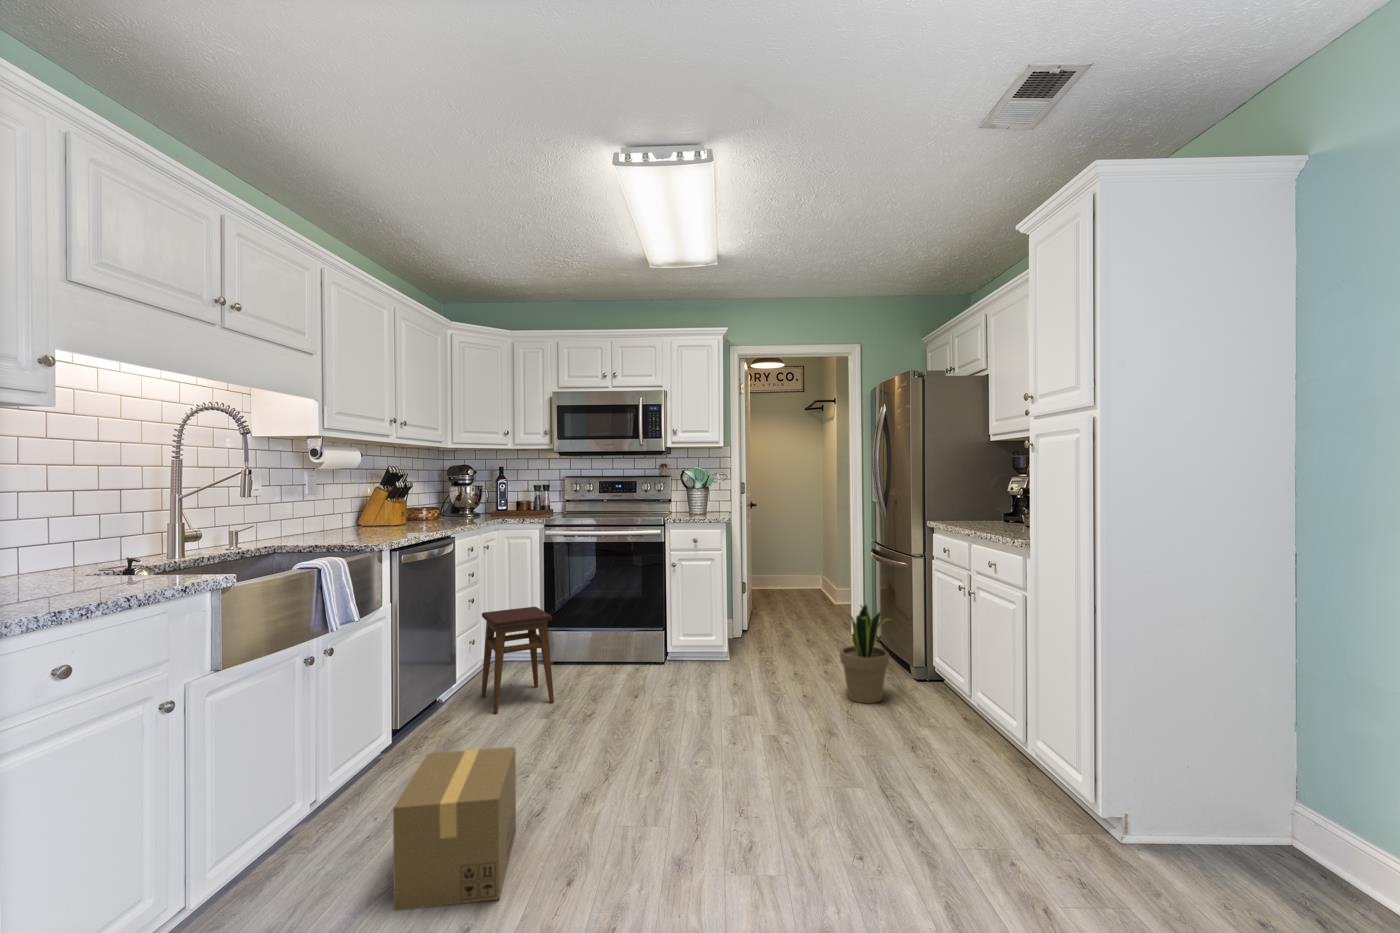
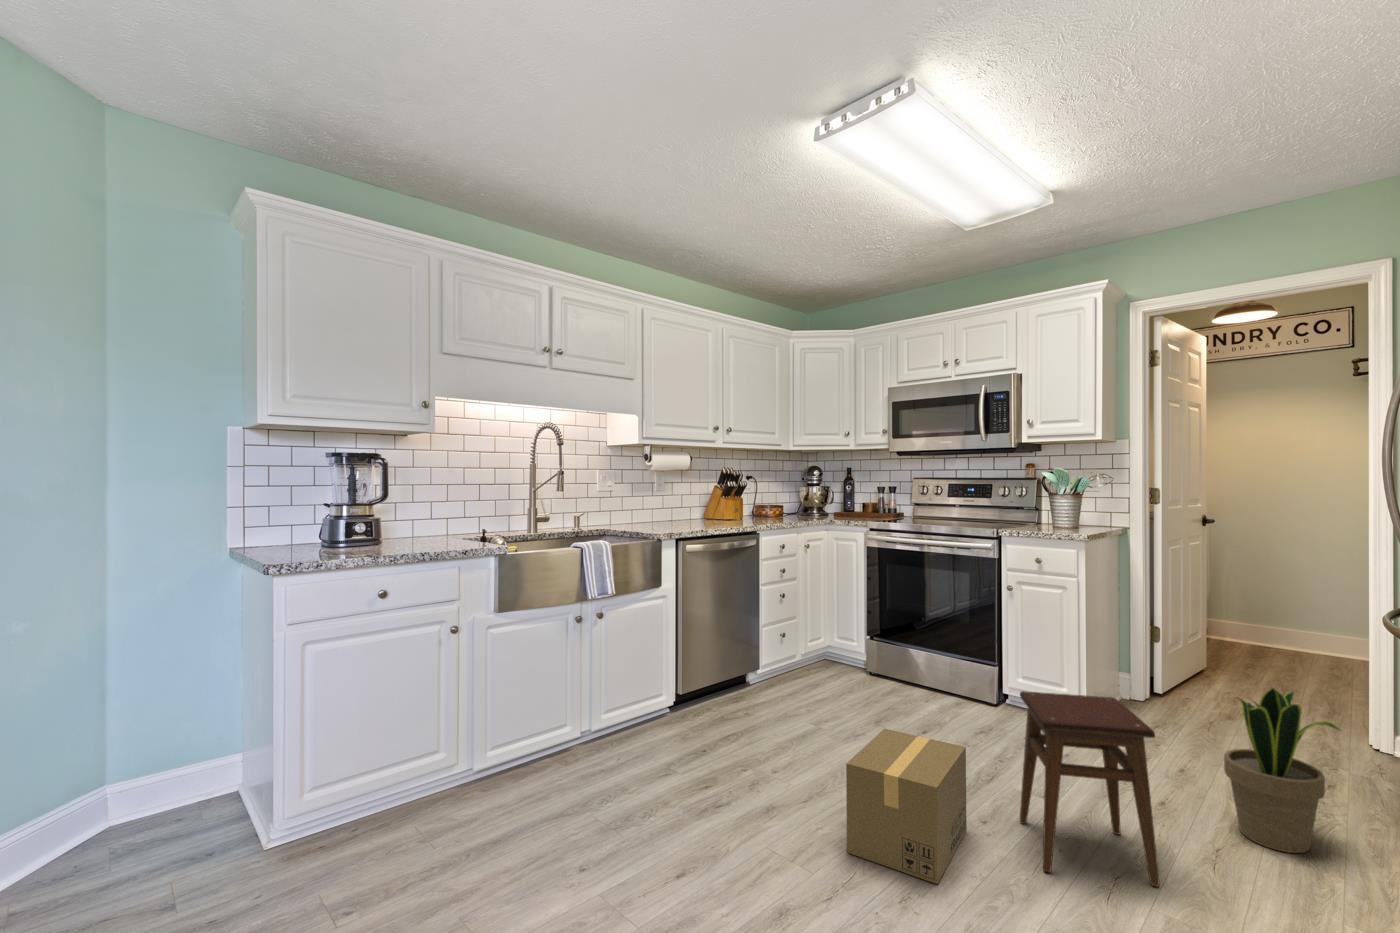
stool: present [481,607,554,713] -> present [1020,691,1160,886]
cardboard box: present [393,747,516,910] -> present [846,729,967,884]

